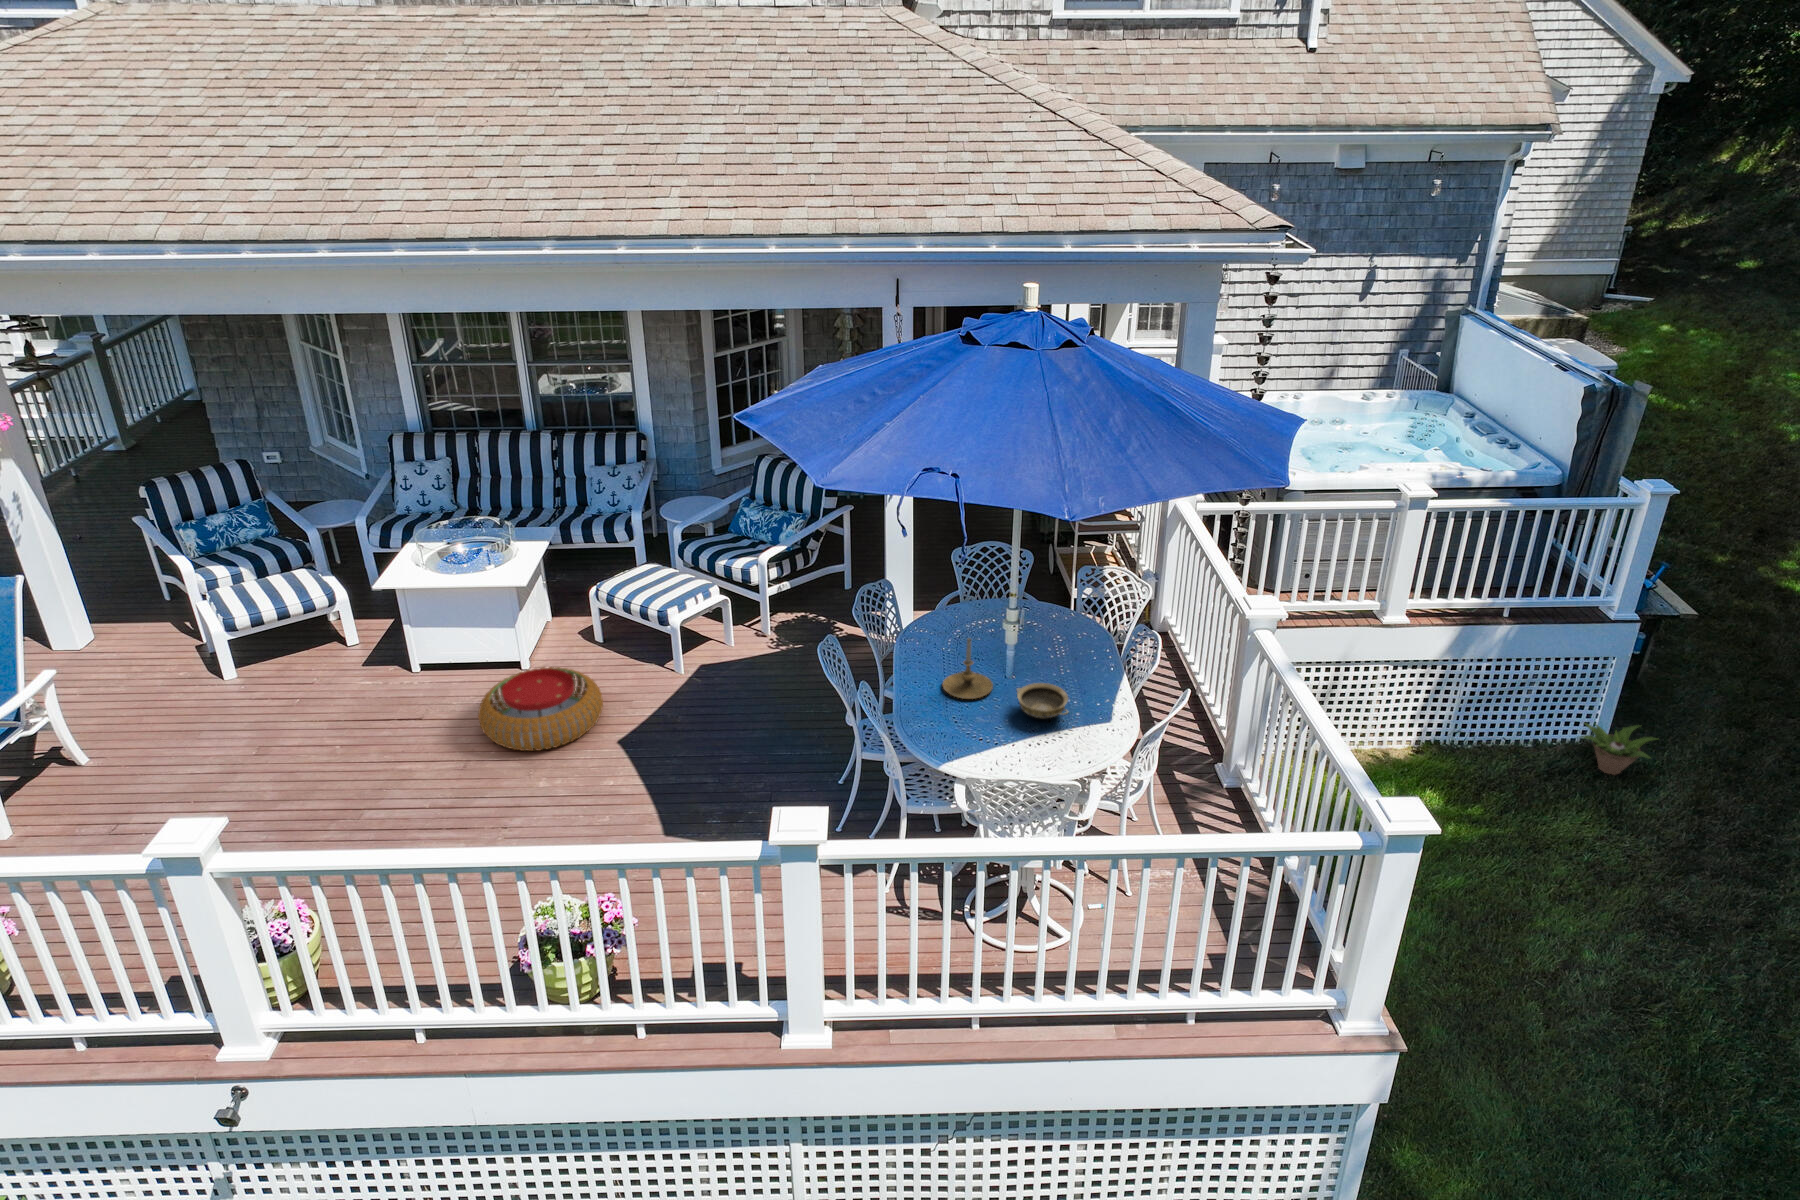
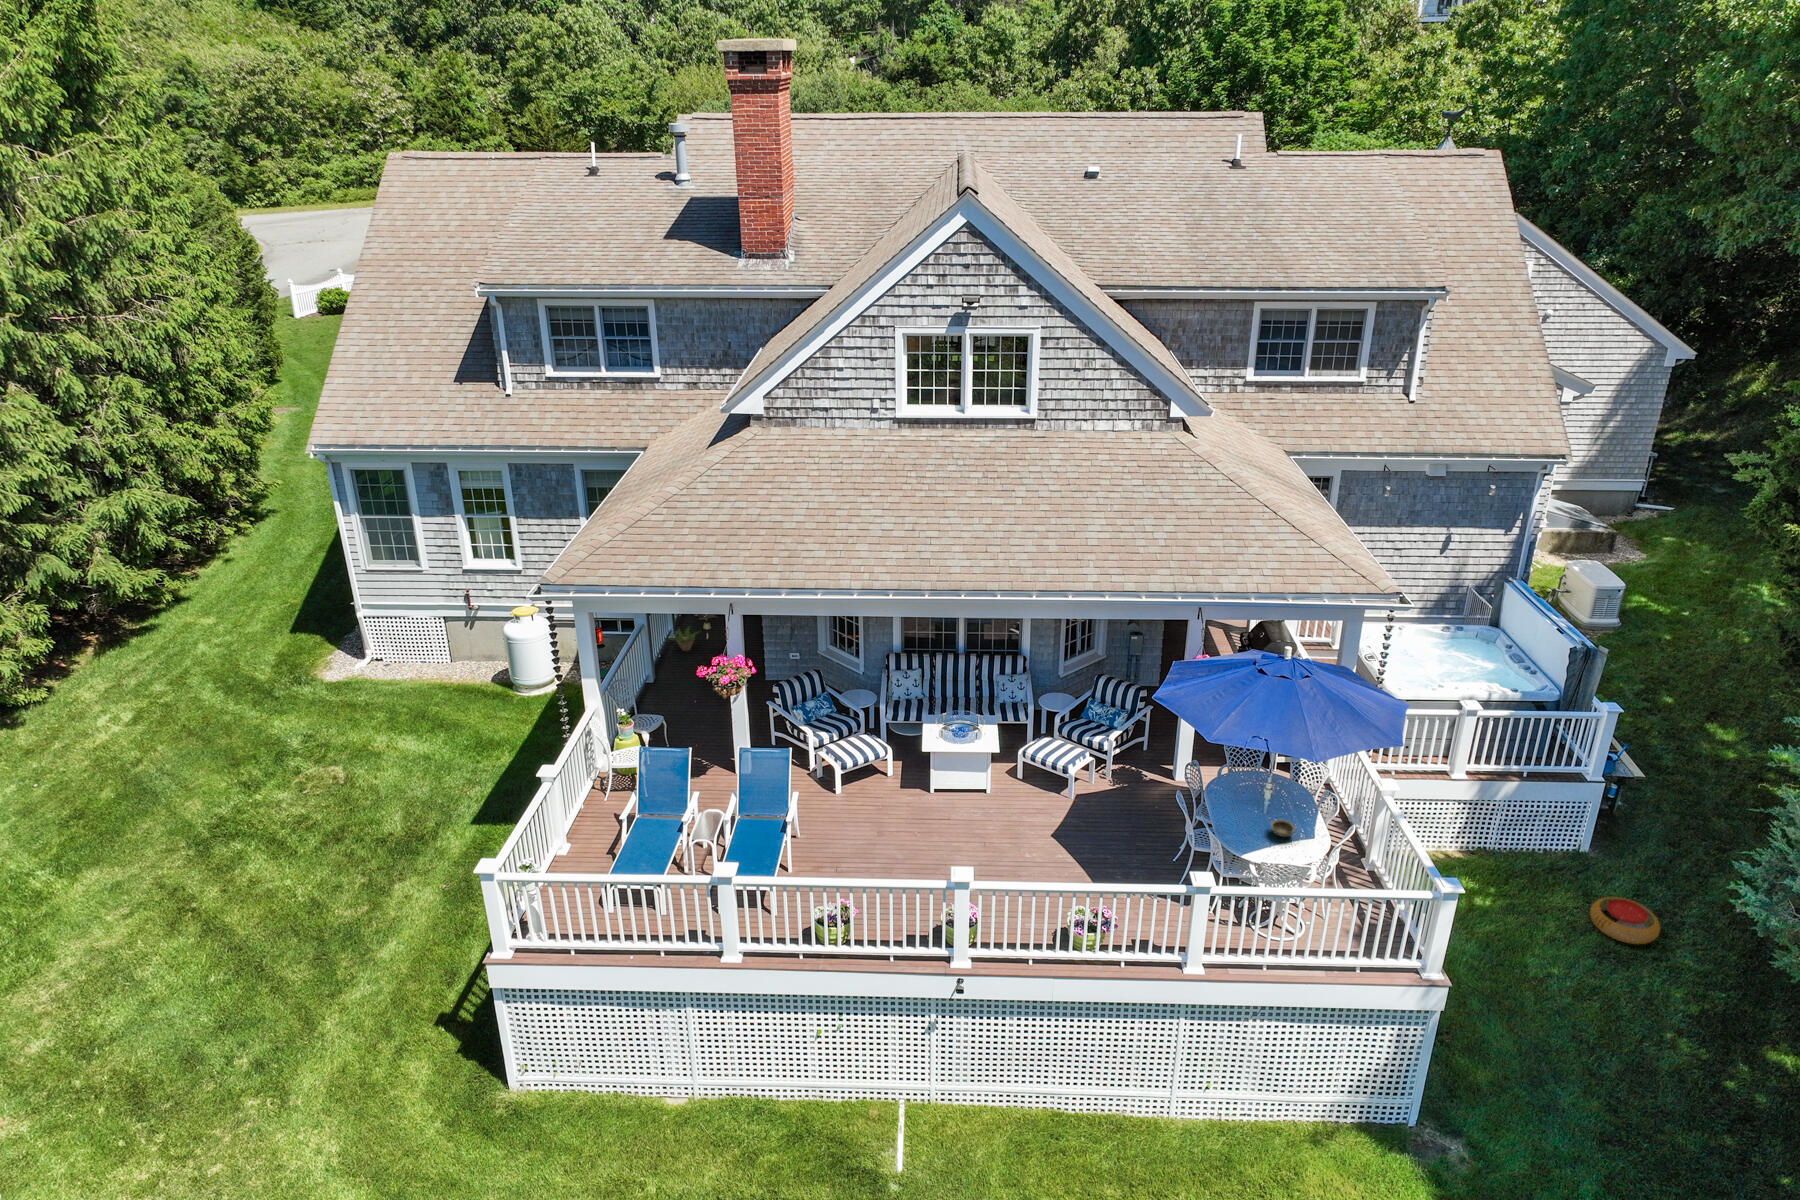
candle holder: present [943,638,993,699] -> none [1232,797,1256,826]
pouf: present [478,667,603,751] -> present [1590,897,1660,944]
decorative plant: present [1579,723,1657,775] -> present [672,628,698,651]

